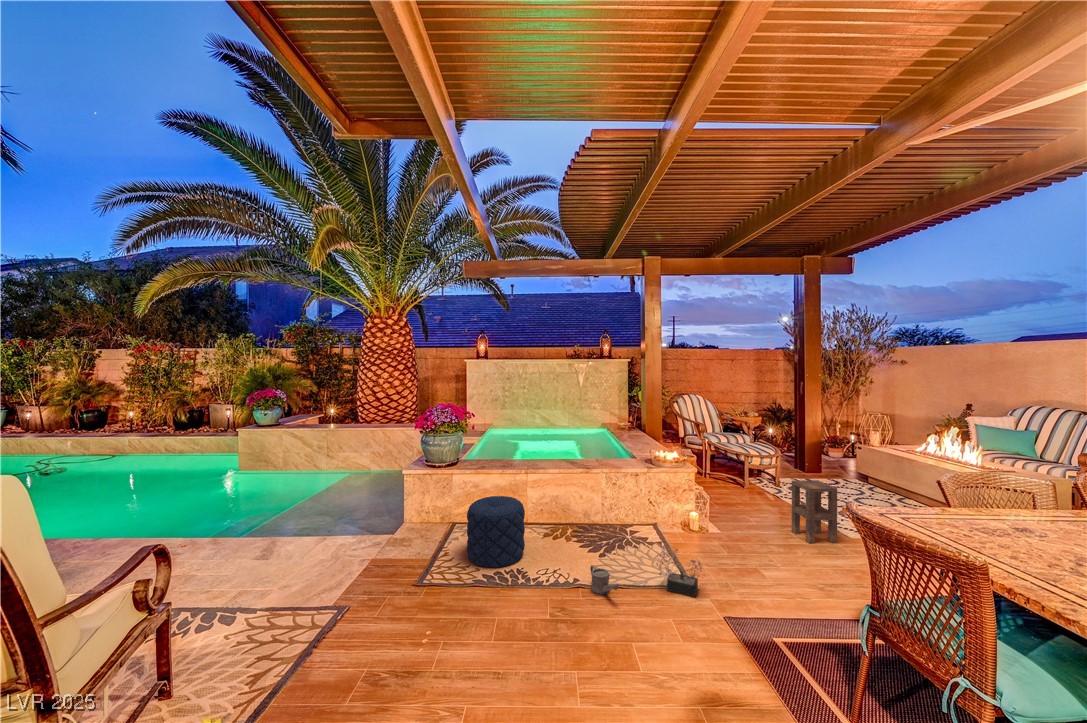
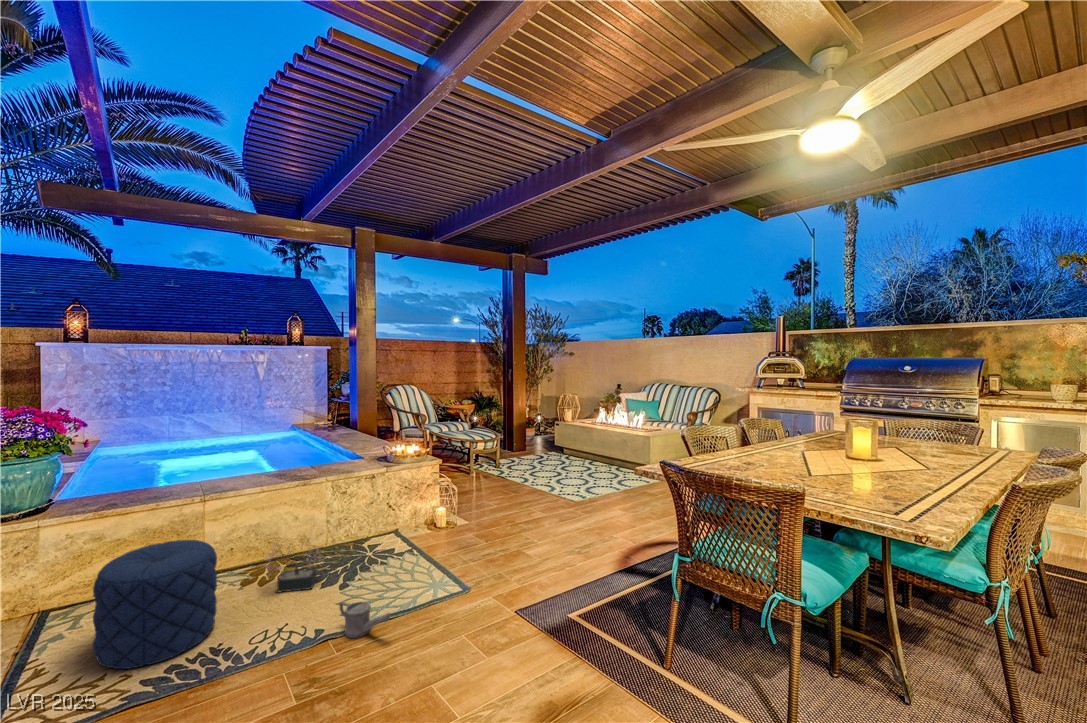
side table: present [792,480,837,543] -> none [529,454,567,515]
decorative plant: present [656,544,705,597] -> present [265,543,323,592]

